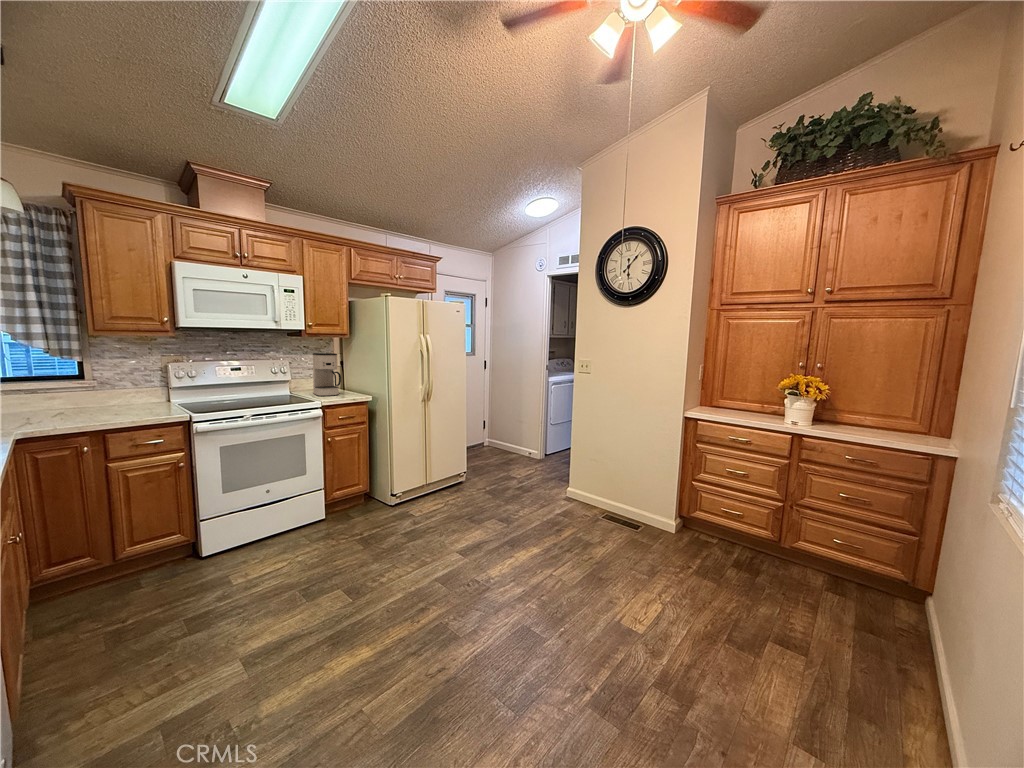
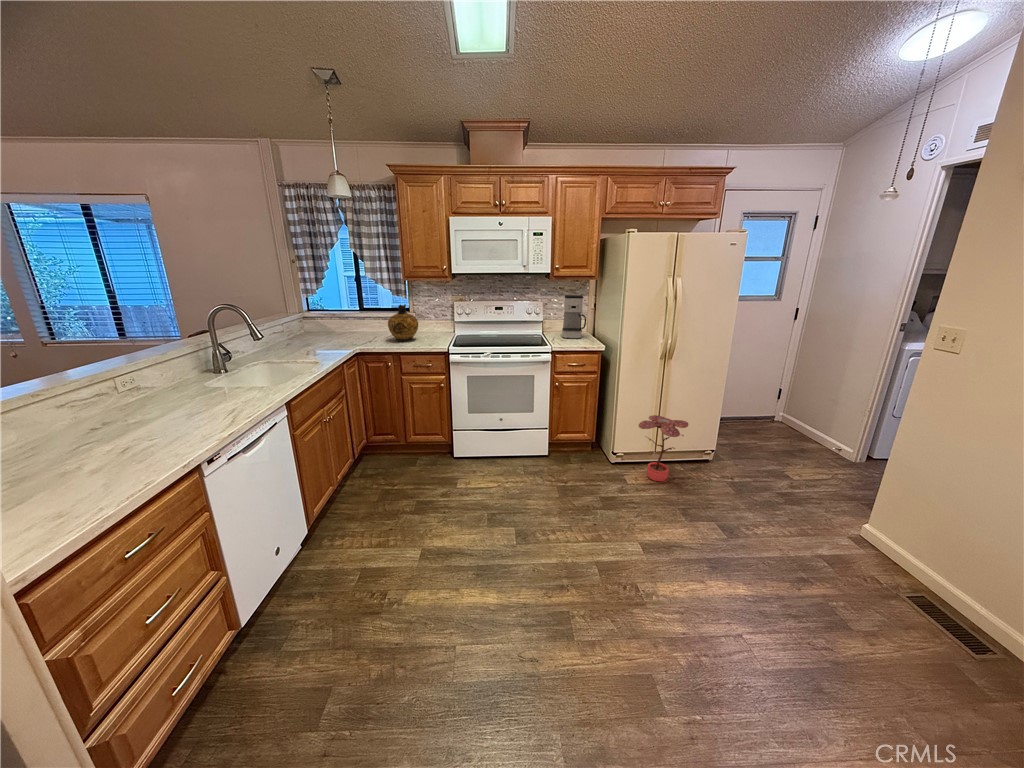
ceramic jug: none [36,362,103,418] -> present [388,304,418,341]
potted plant: none [419,451,455,509] -> present [639,415,689,481]

